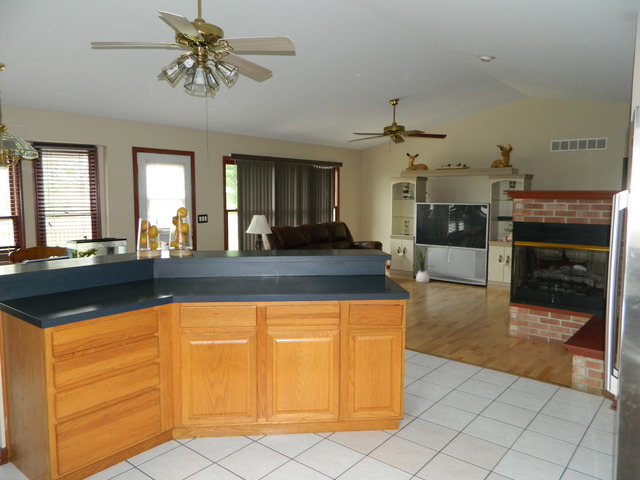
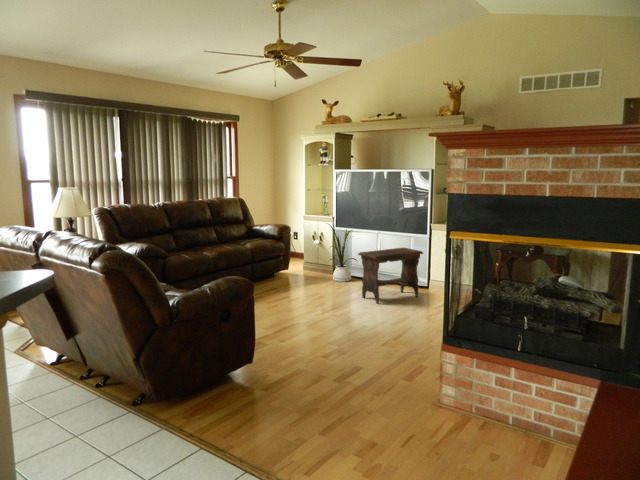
footstool: none [440,257,485,295] -> present [358,248,423,304]

